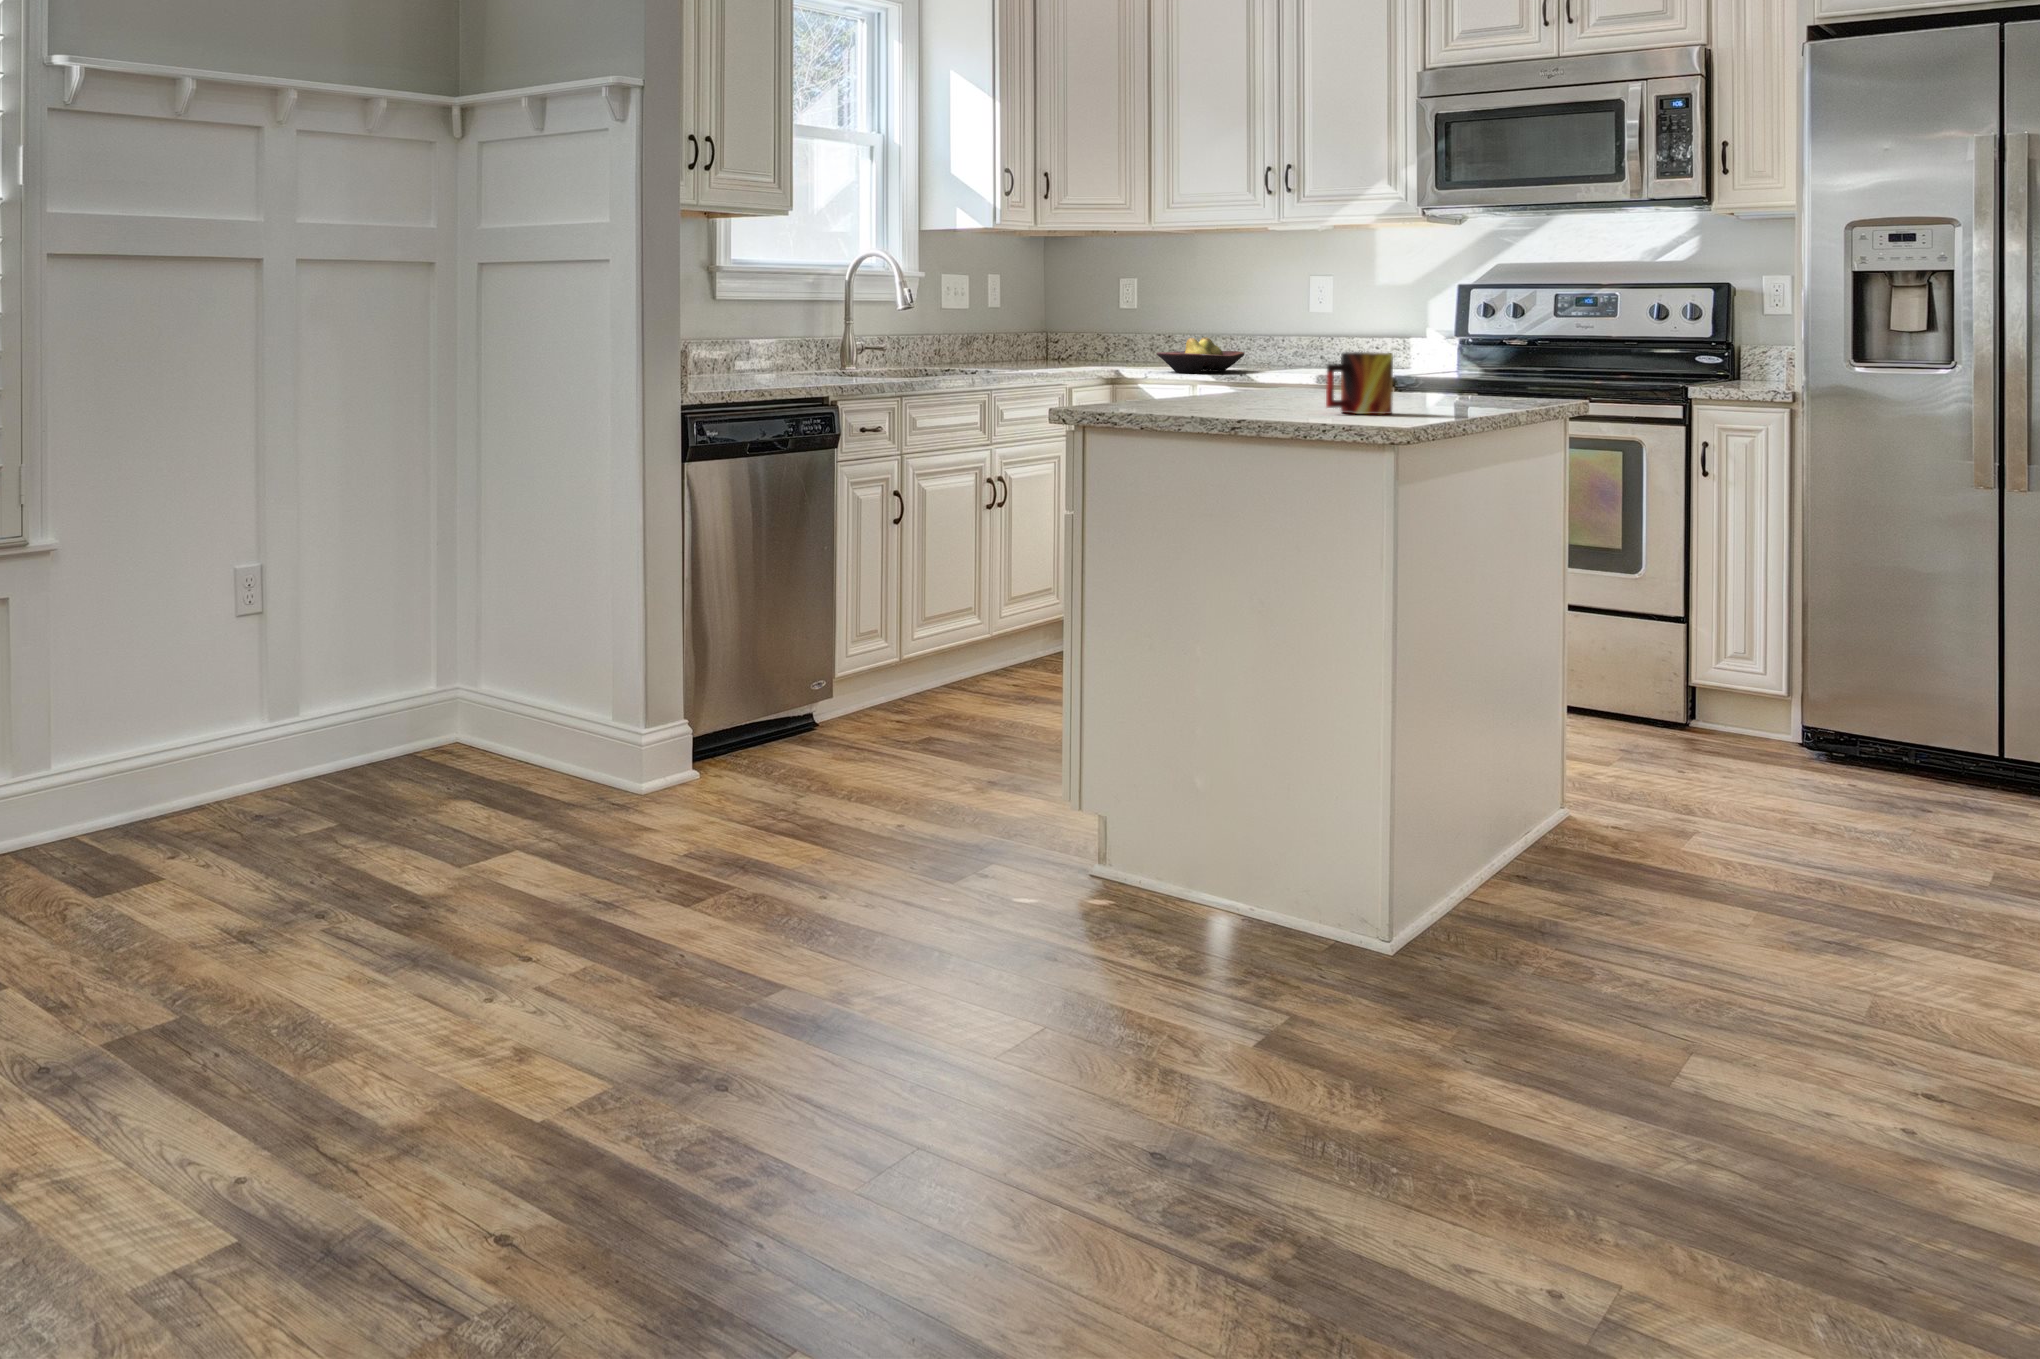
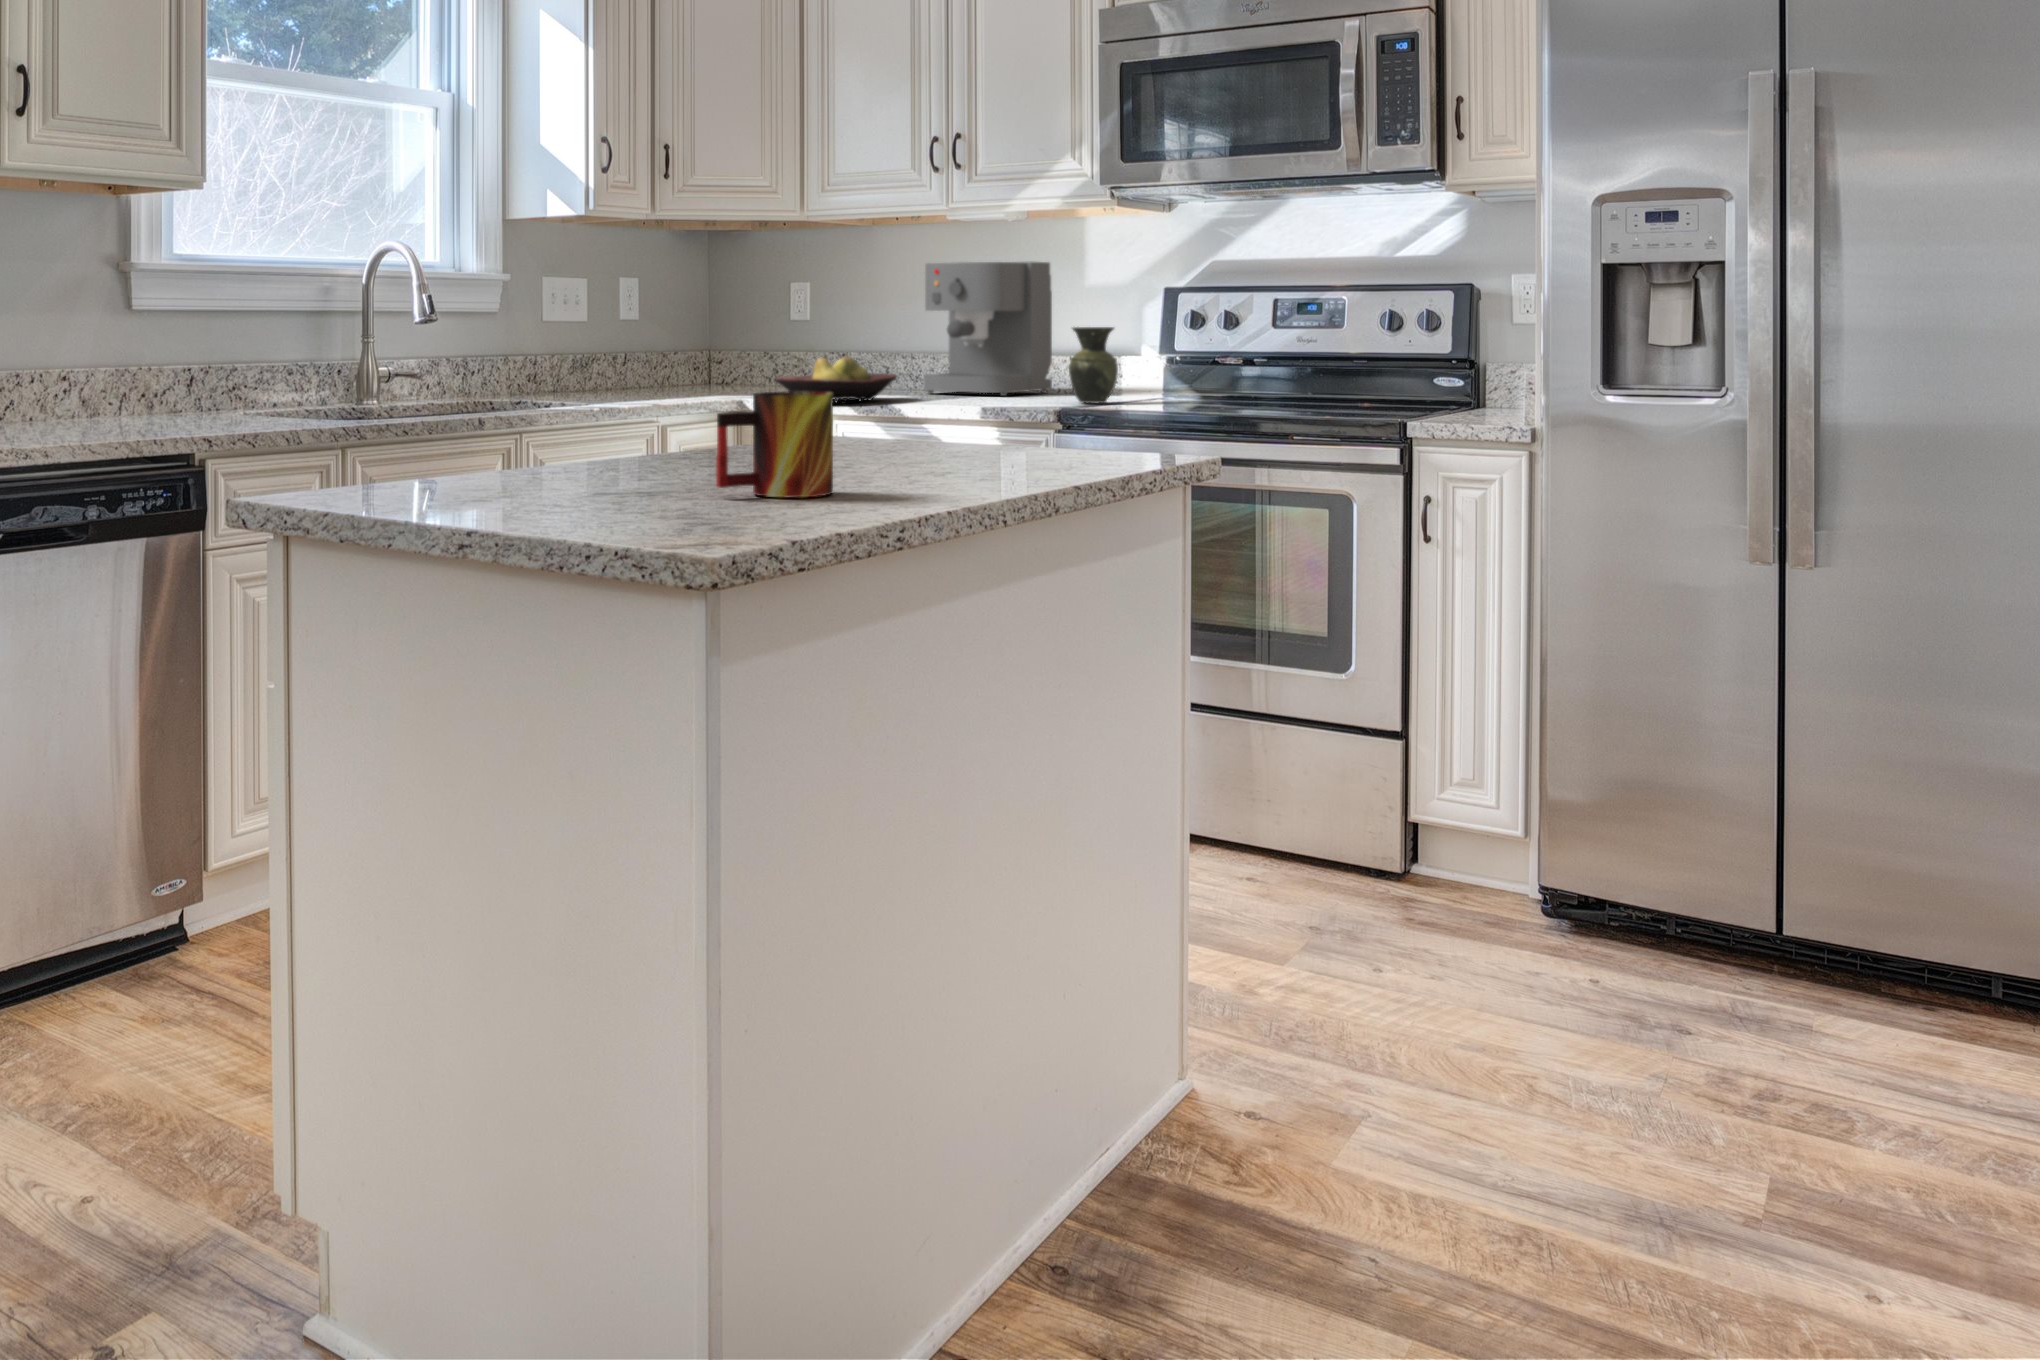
coffee maker: none [1248,265,1352,370] -> present [924,261,1052,396]
vase: none [1387,316,1428,375] -> present [1069,327,1118,403]

